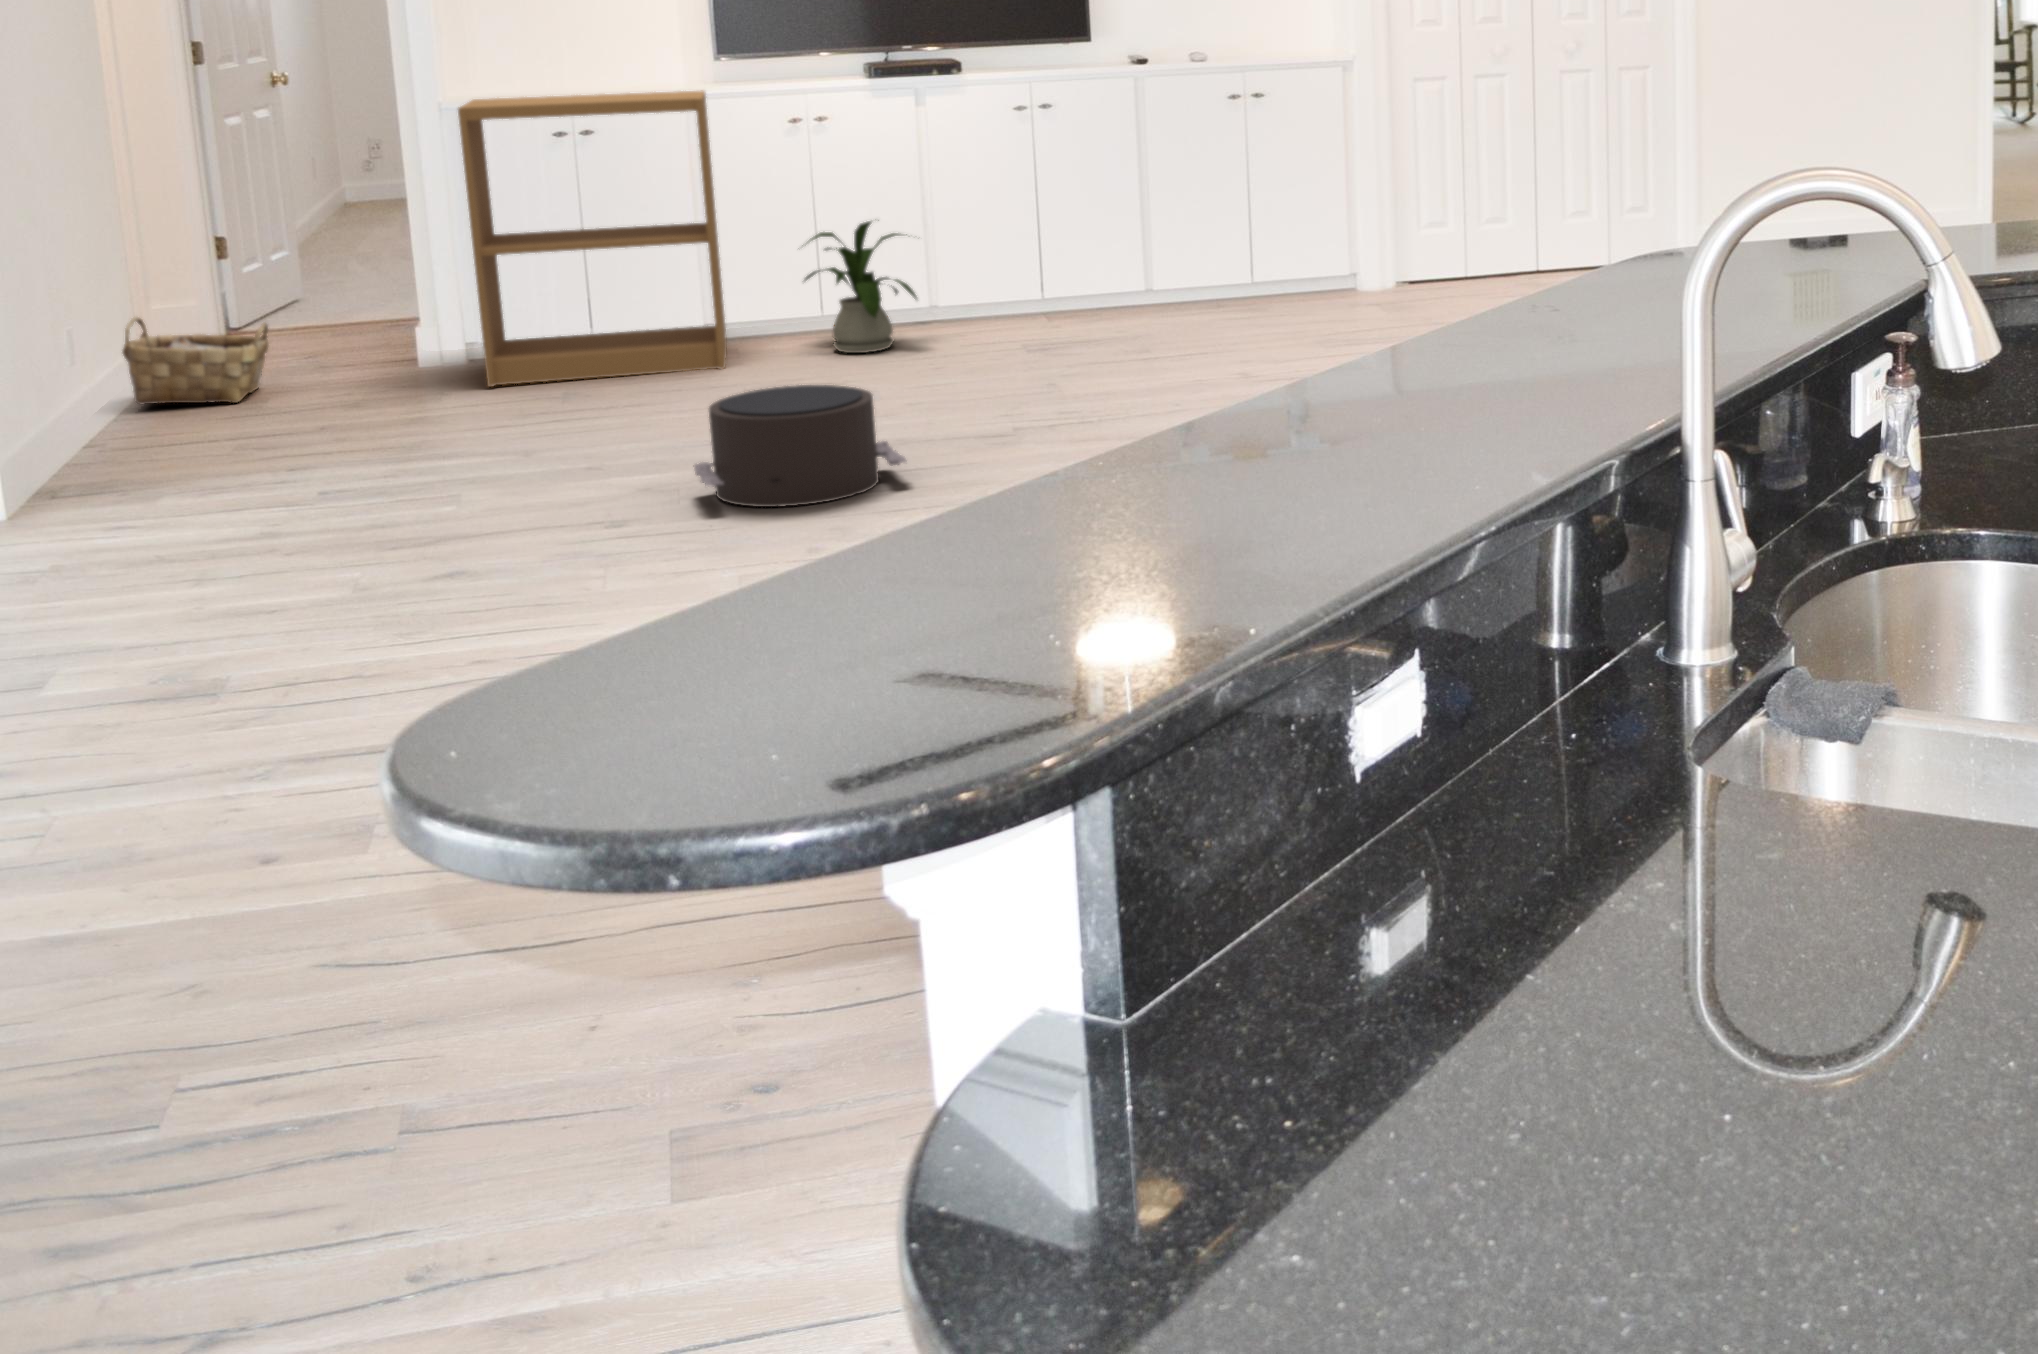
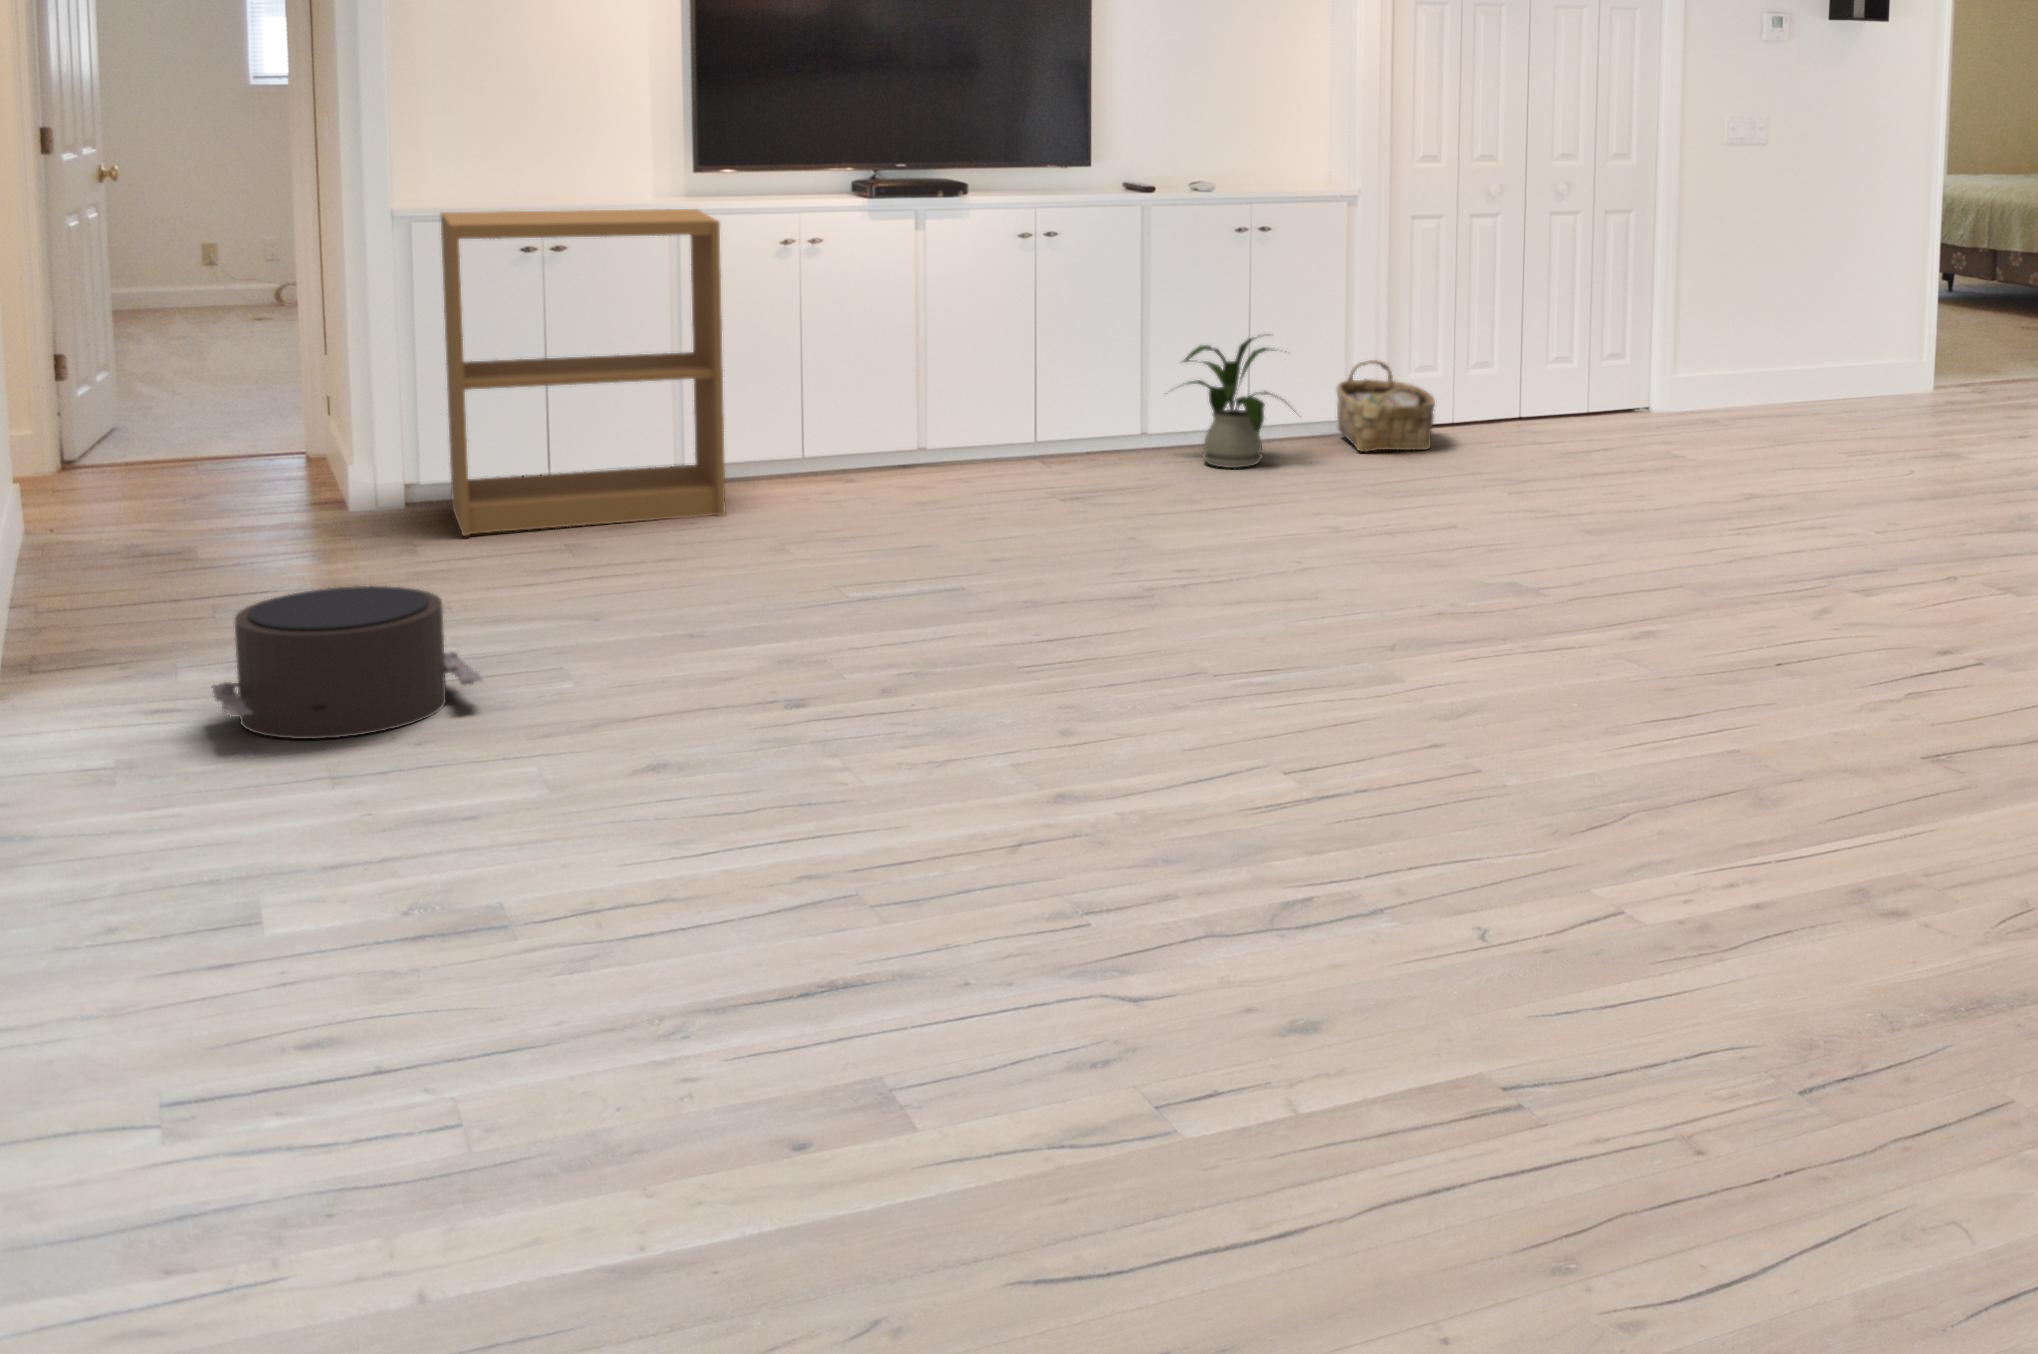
house plant: present [805,221,917,353] -> present [1181,335,1295,468]
woven basket: present [123,317,269,404] -> present [1336,360,1435,452]
pouf: present [694,385,906,507] -> present [213,586,482,739]

